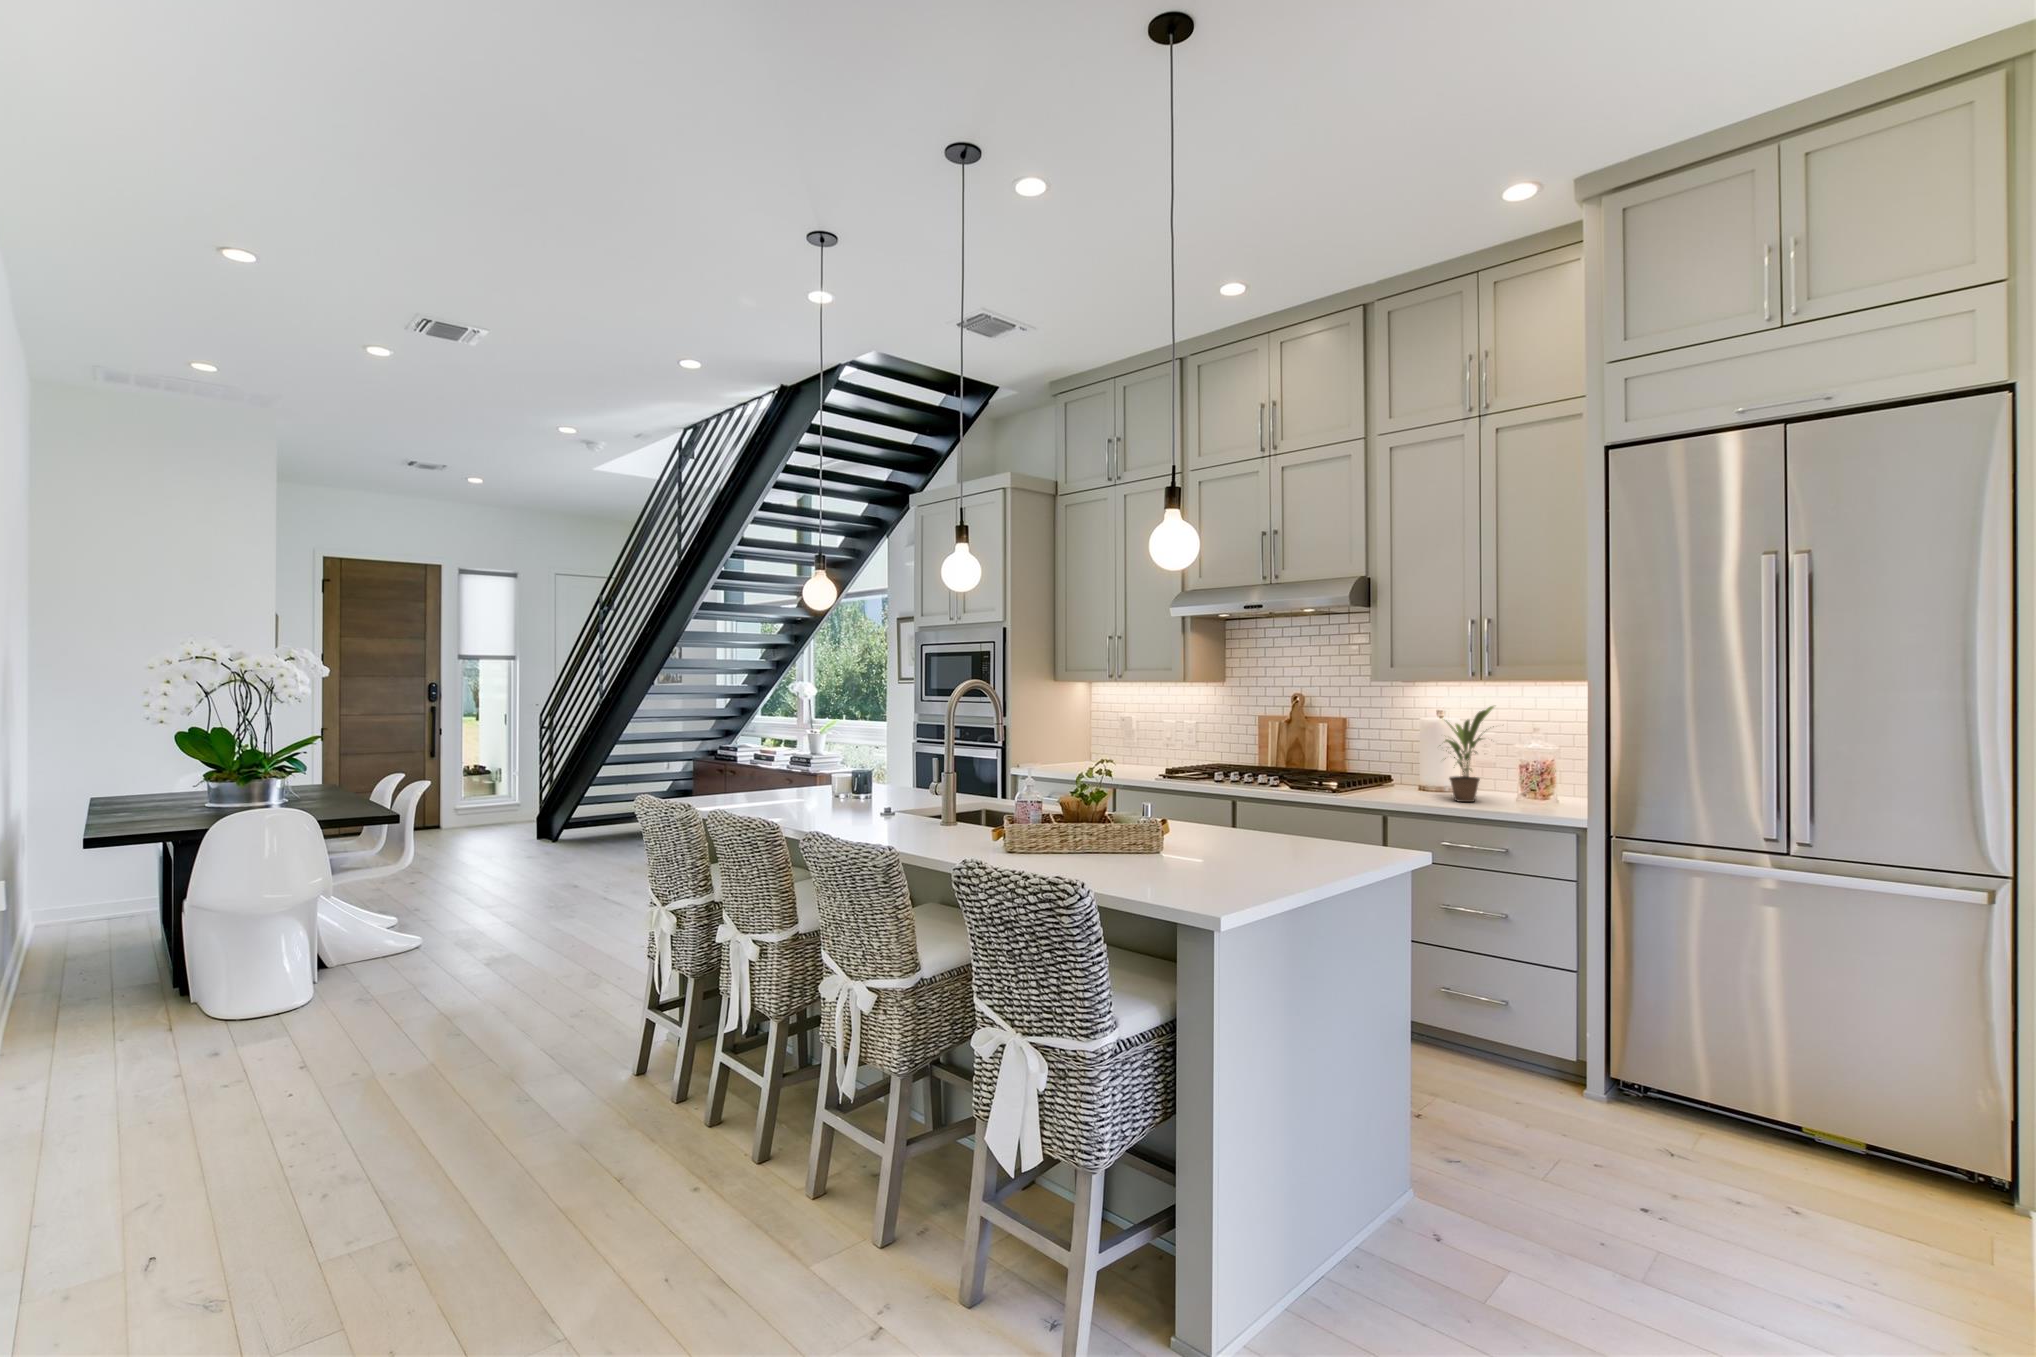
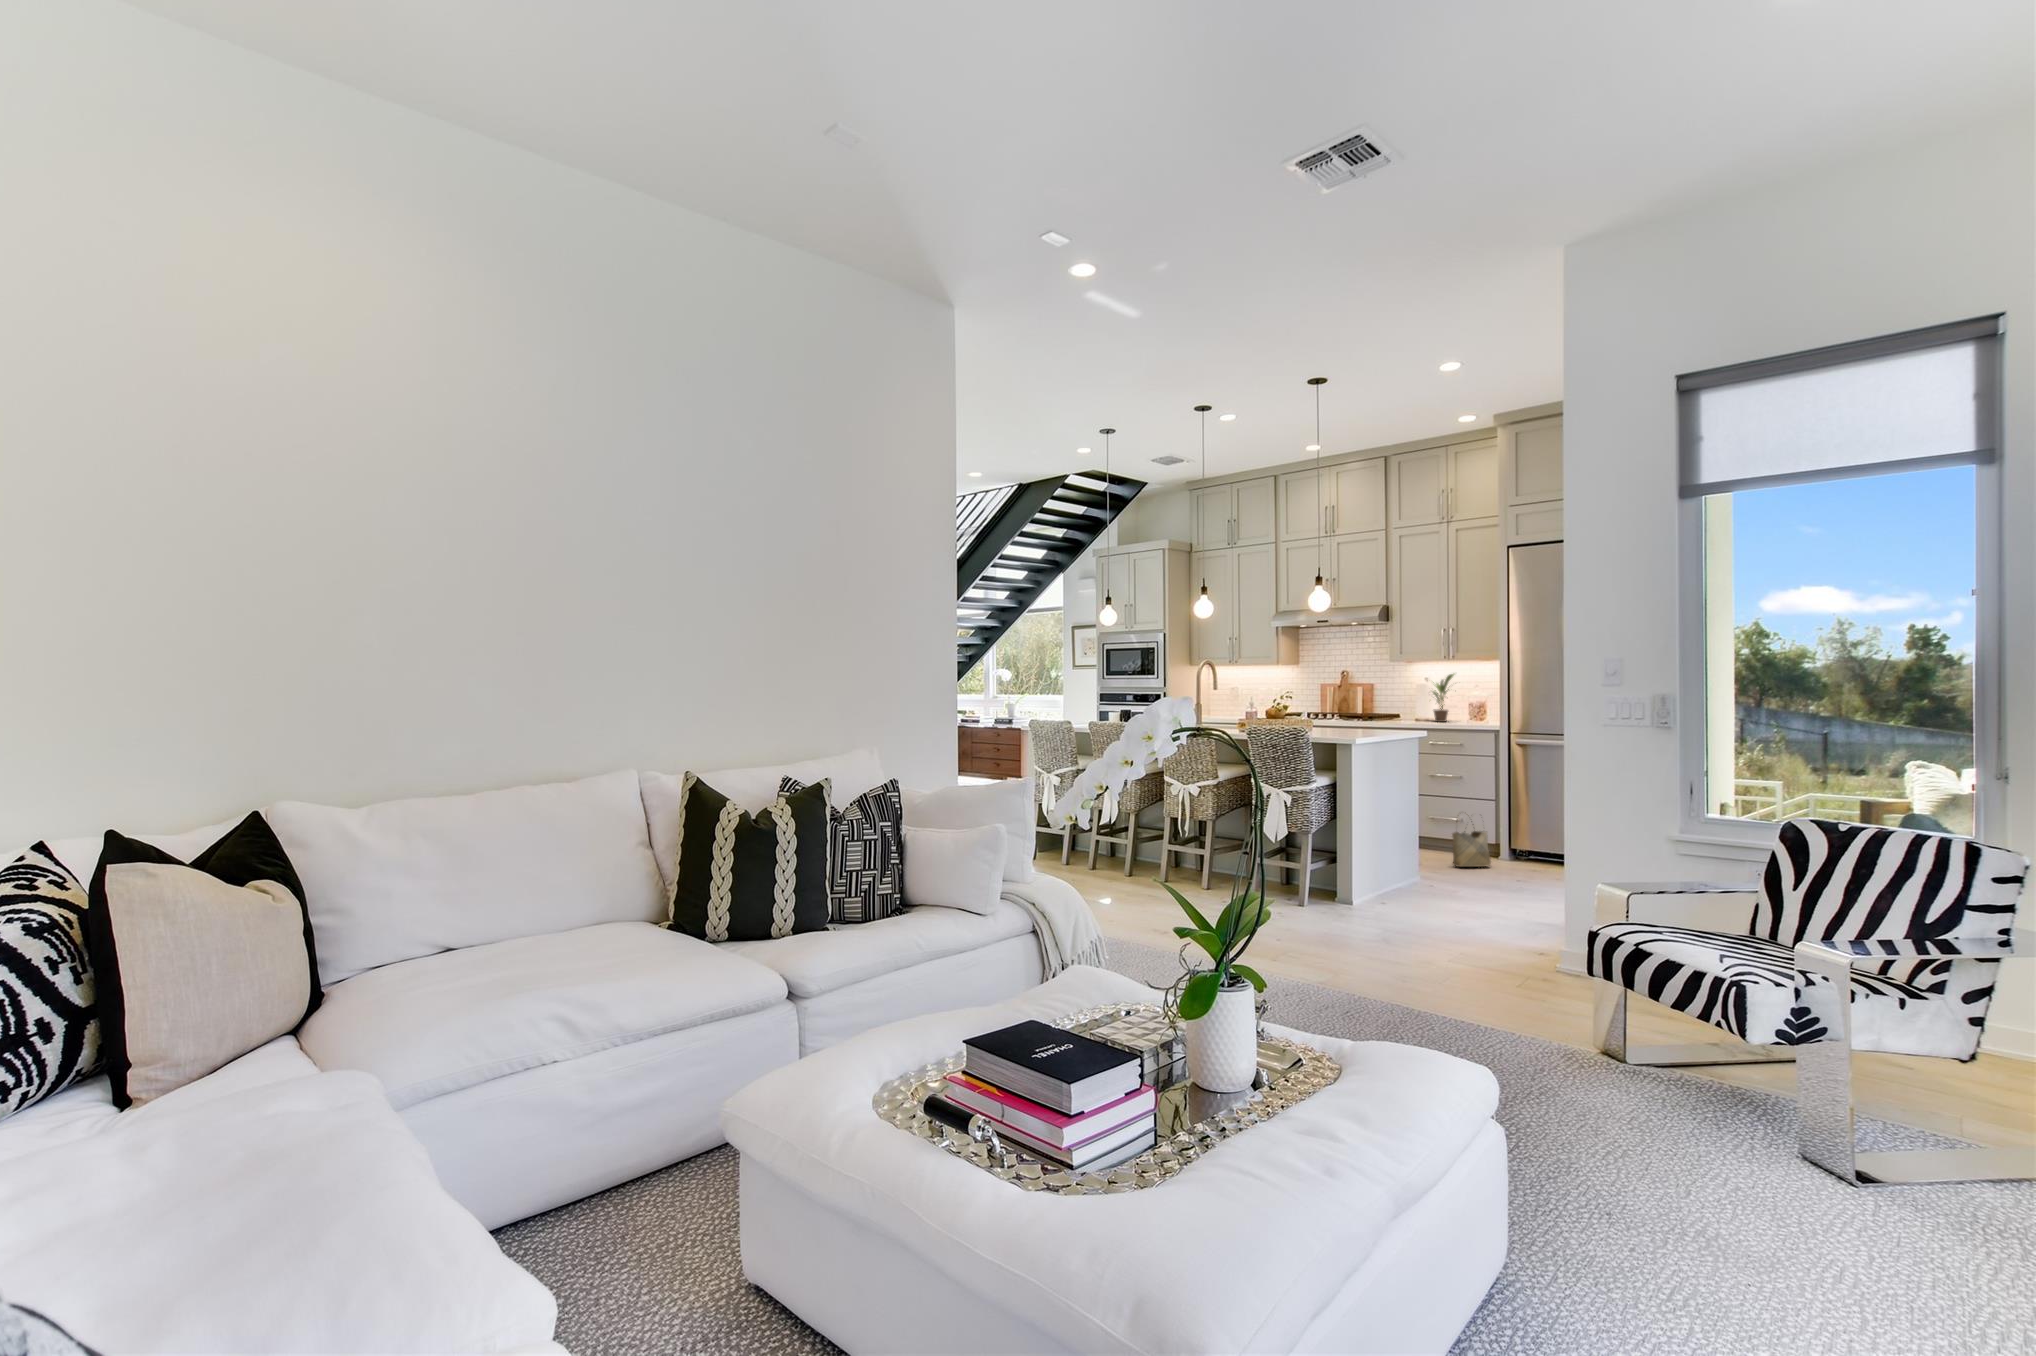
woven basket: none [1483,1007,1568,1134] -> present [1452,821,1491,867]

